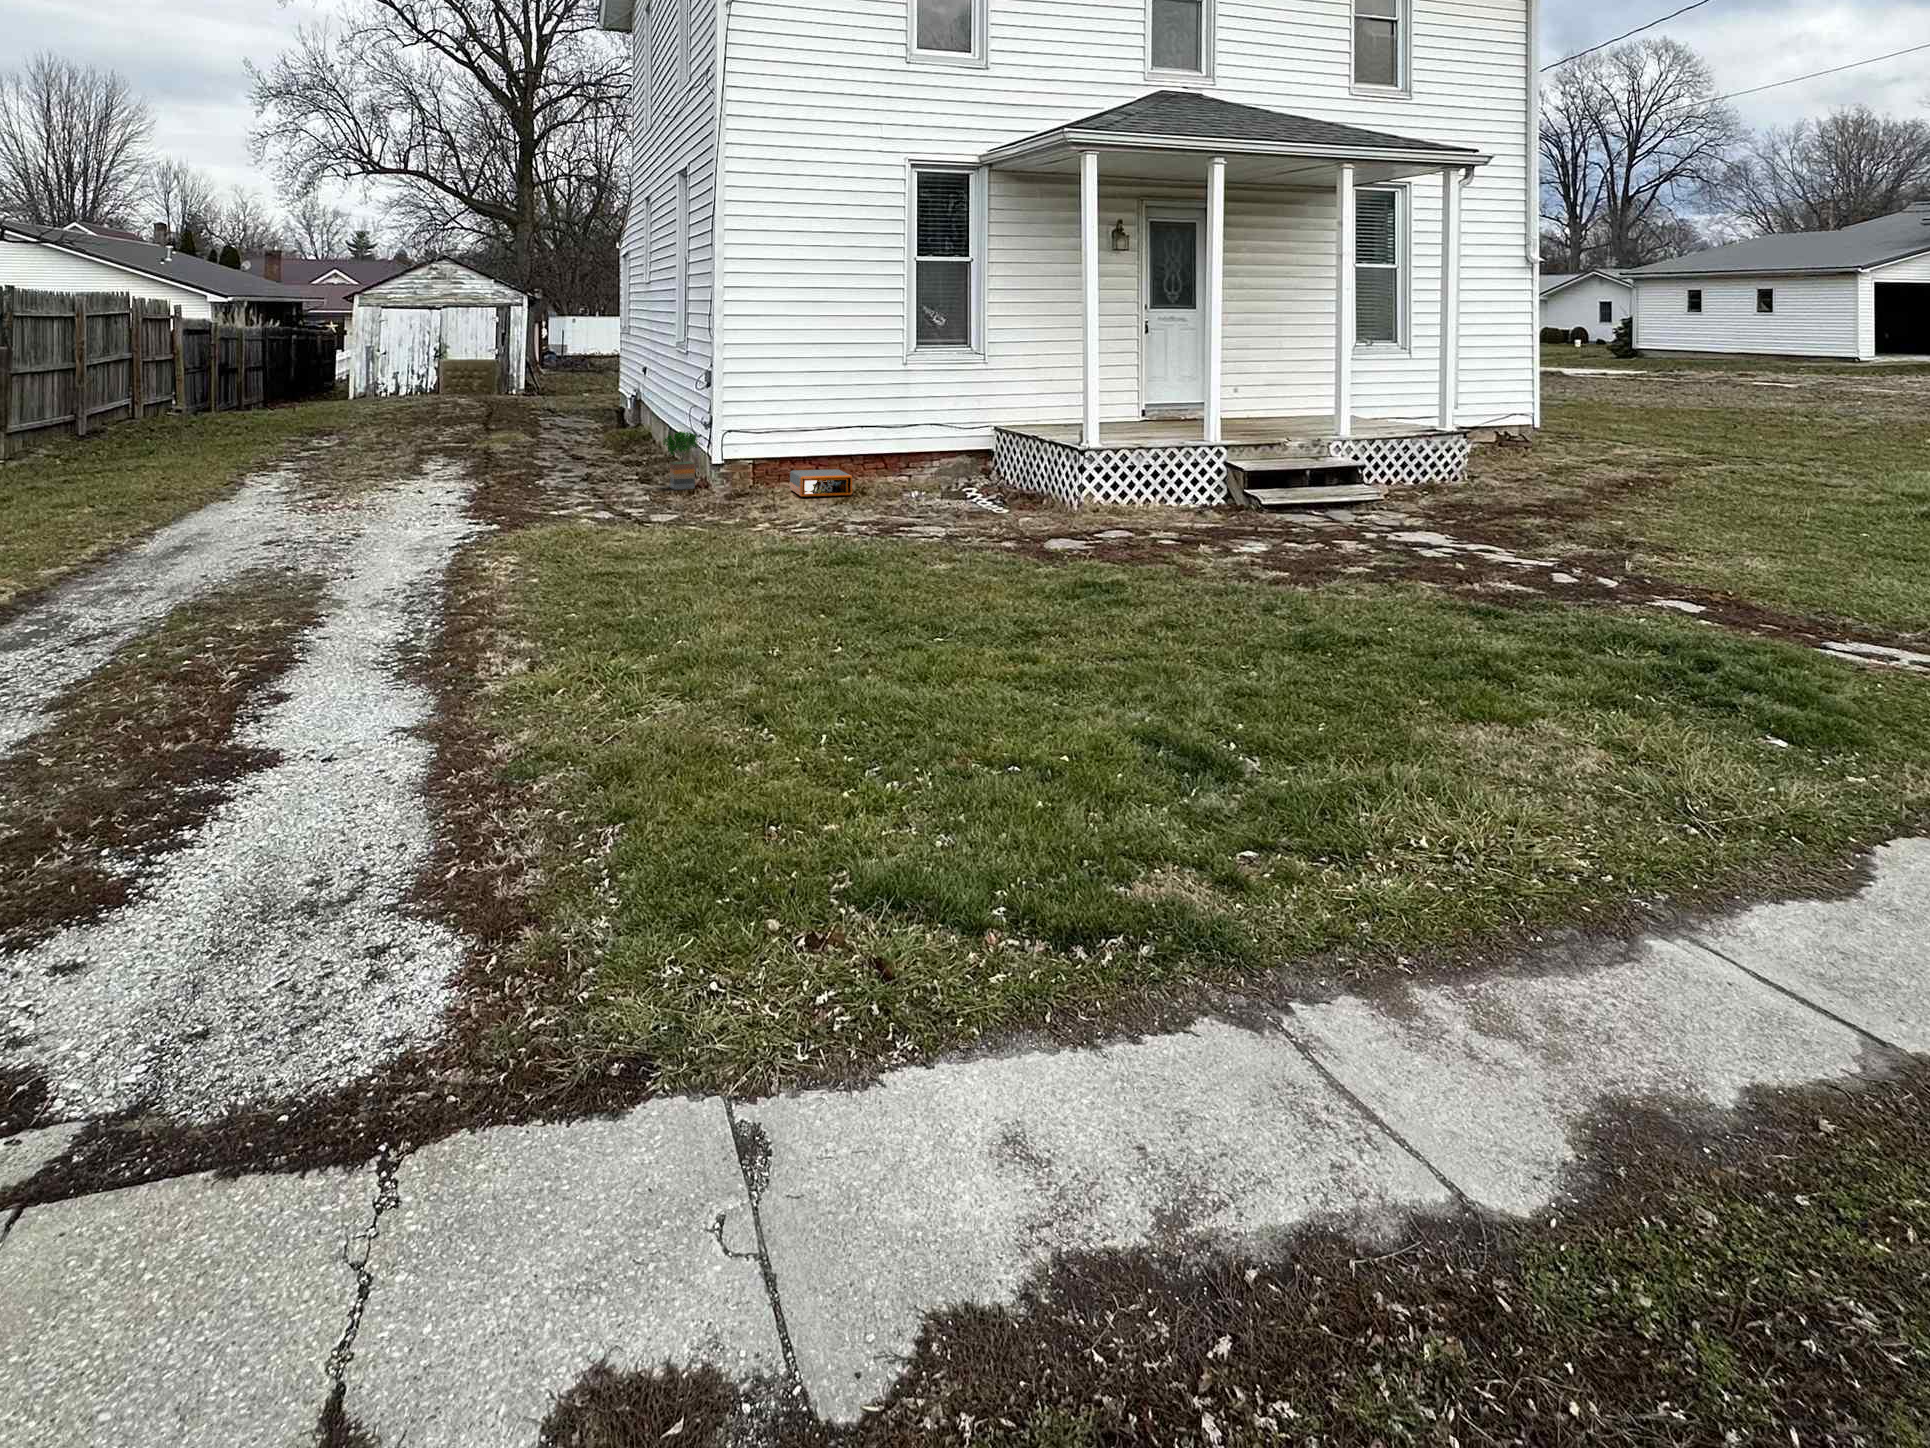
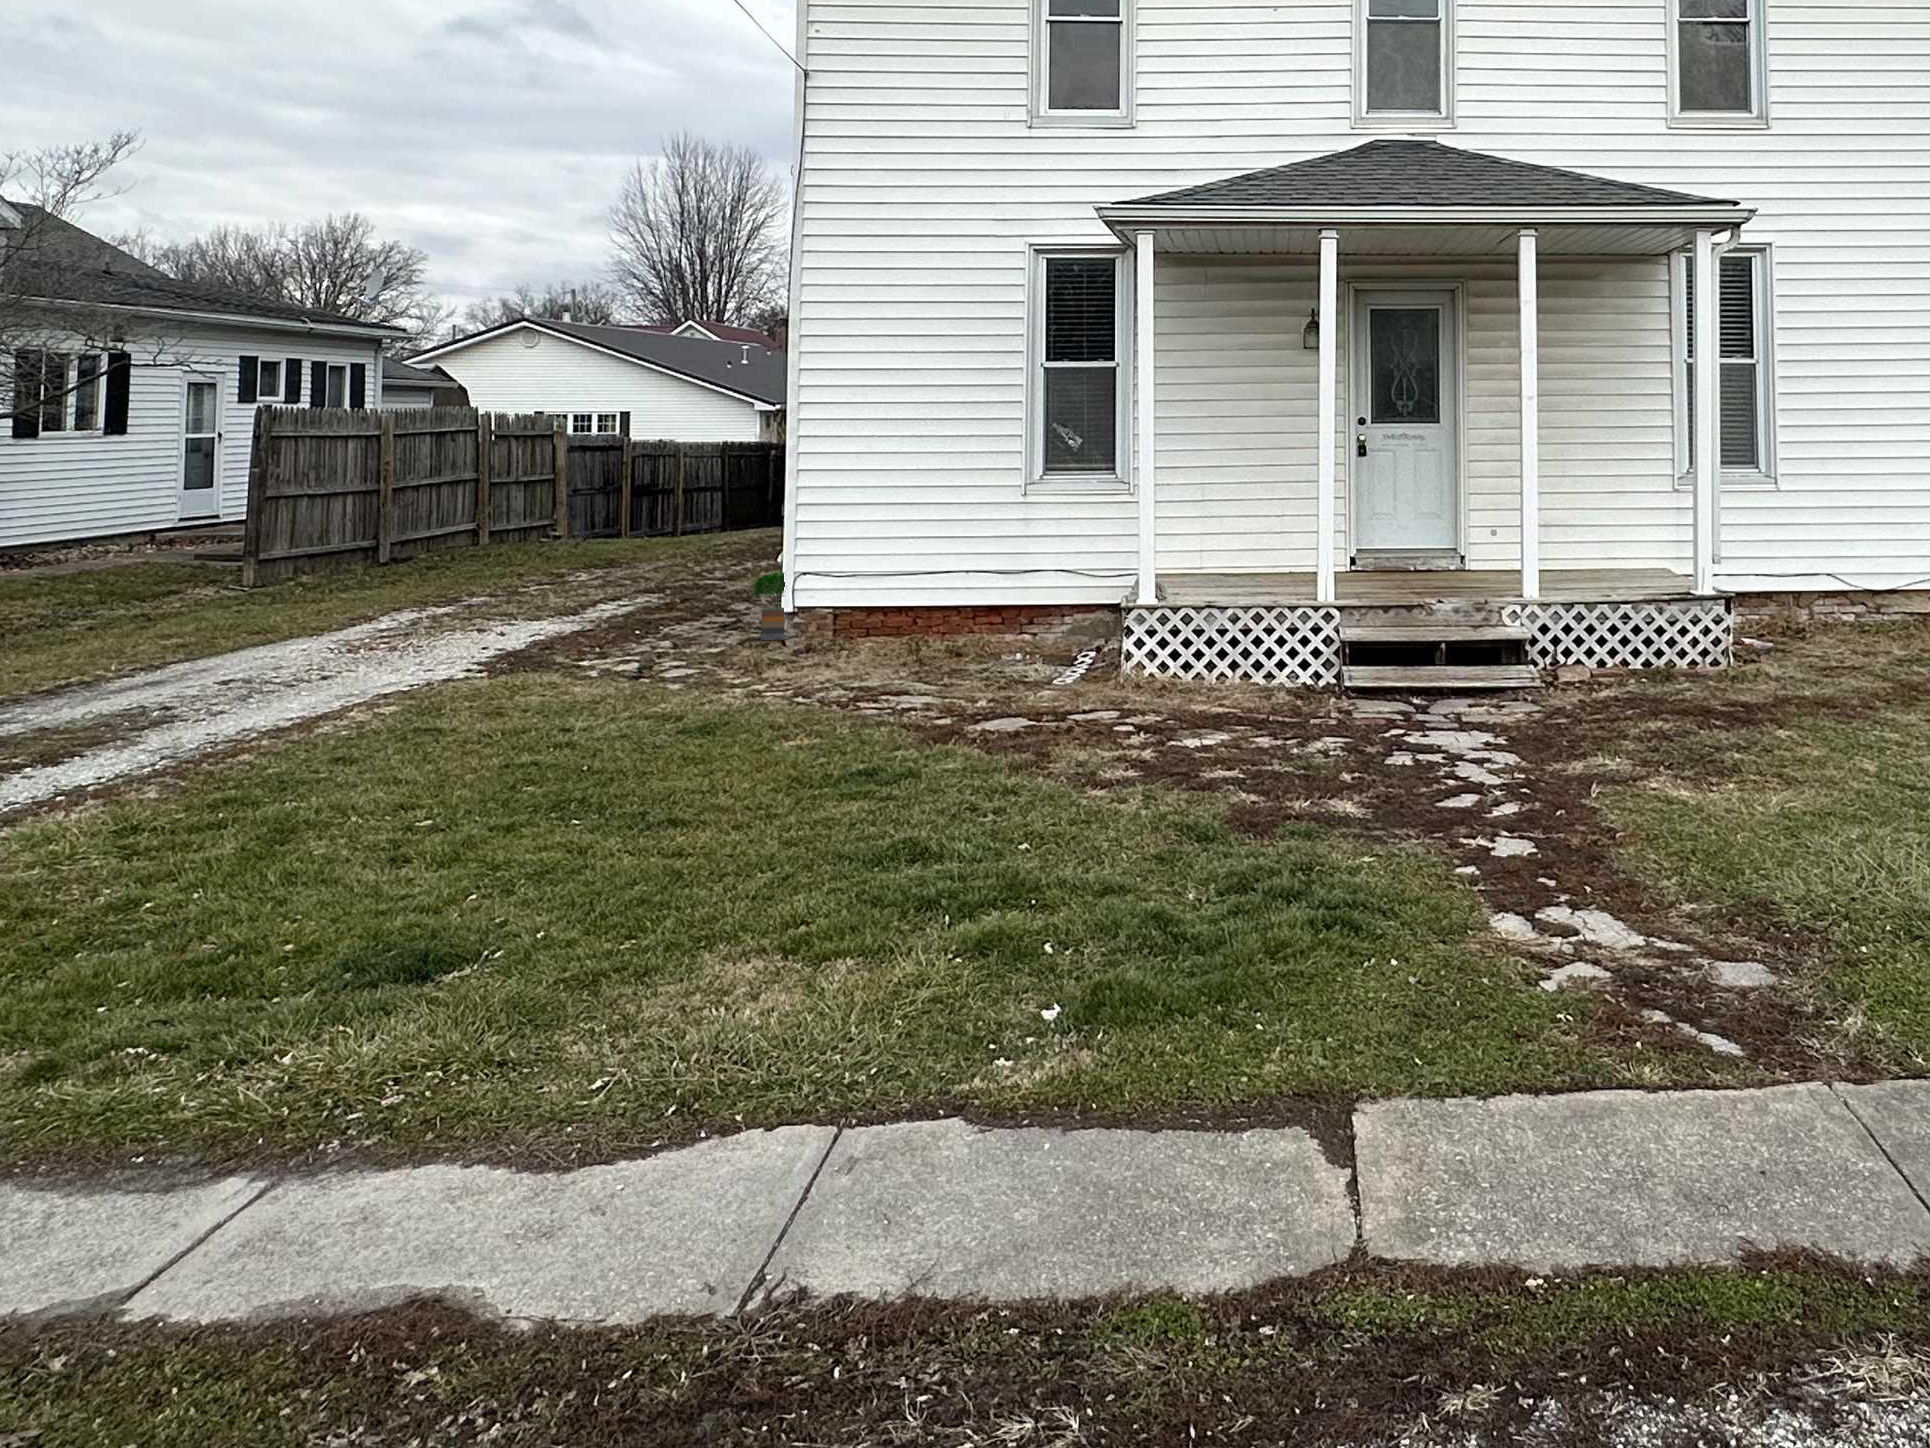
storage box: present [790,469,853,497] -> none [856,622,936,654]

